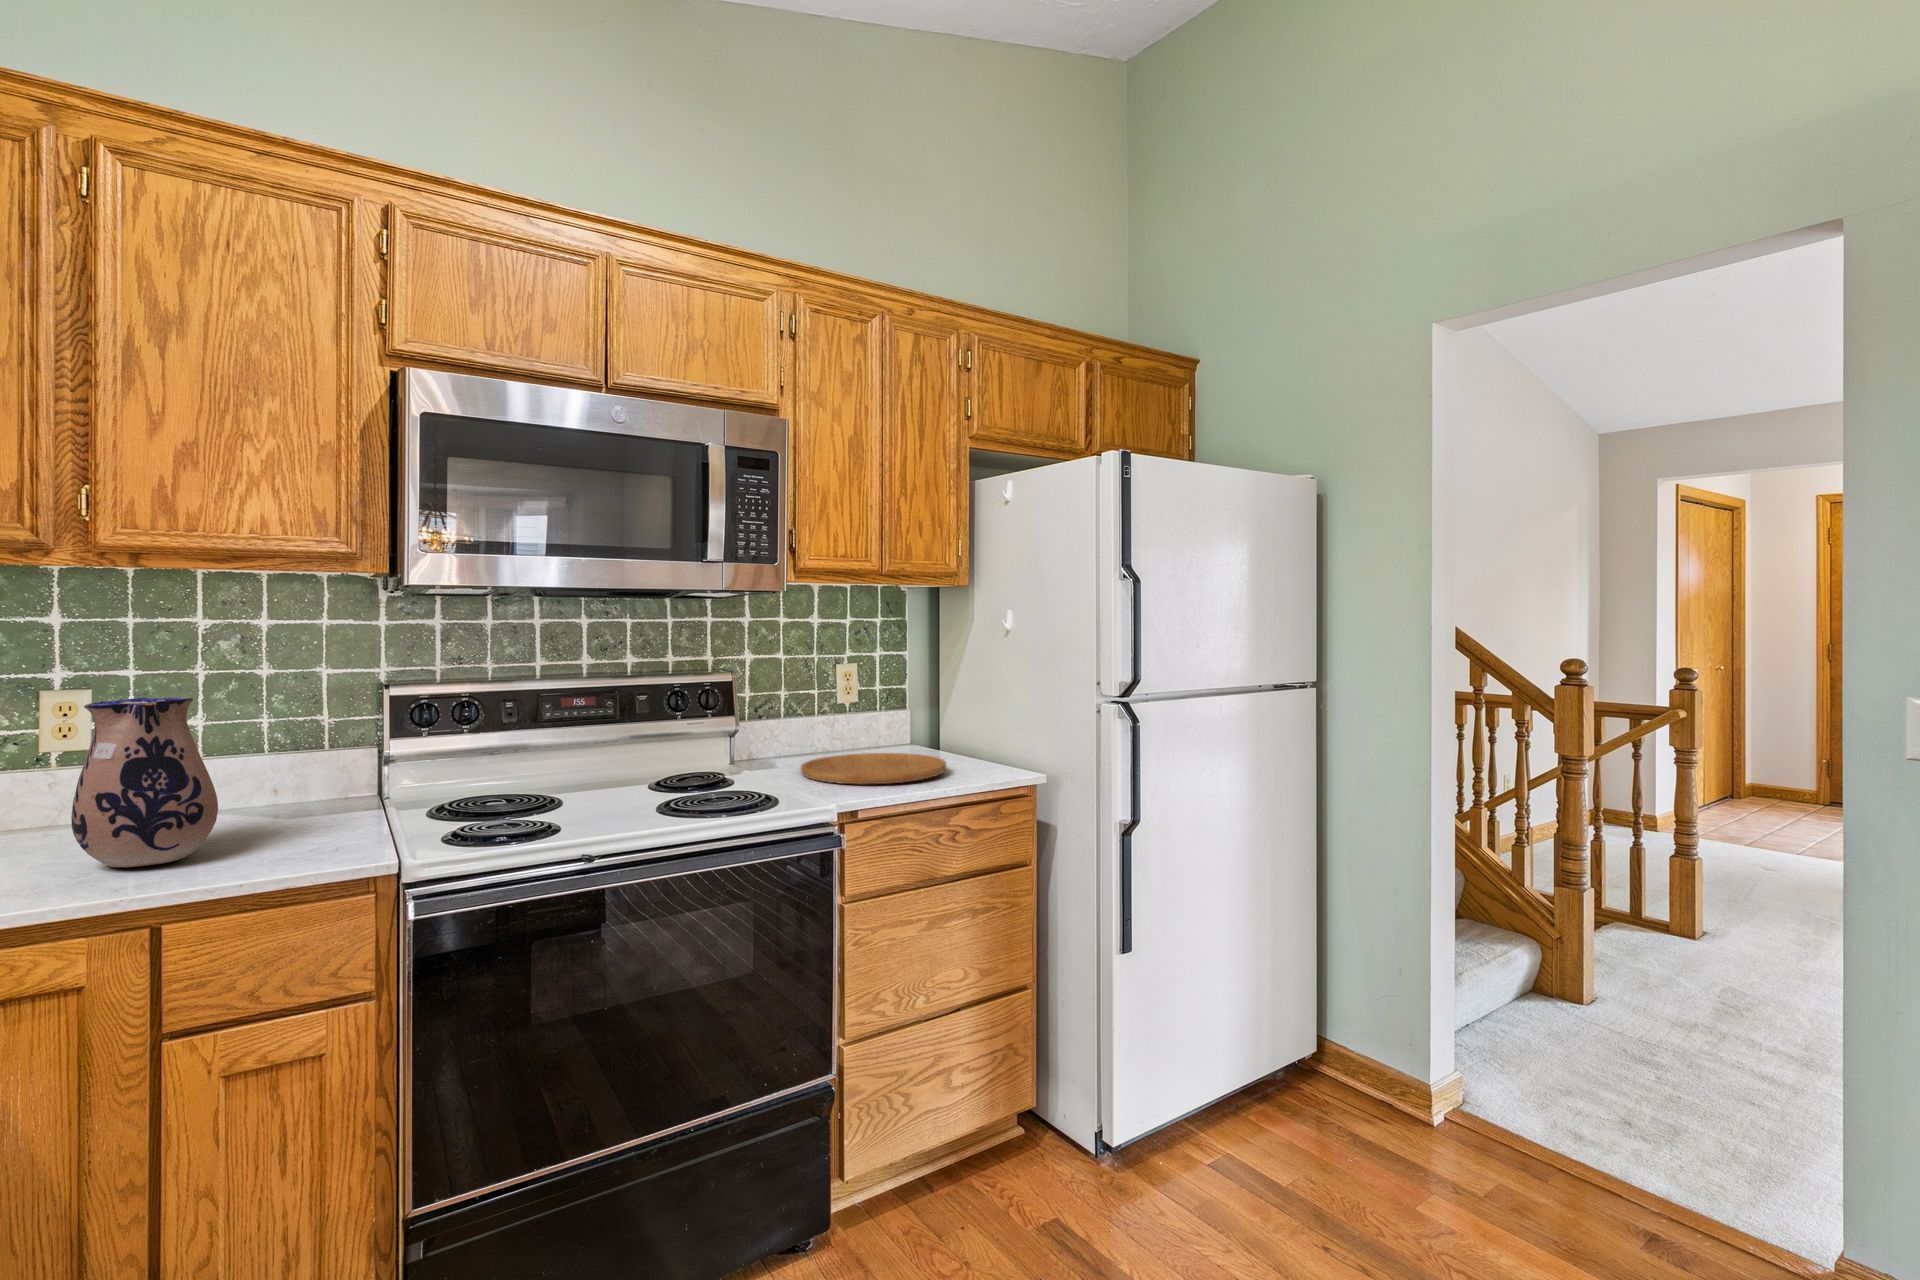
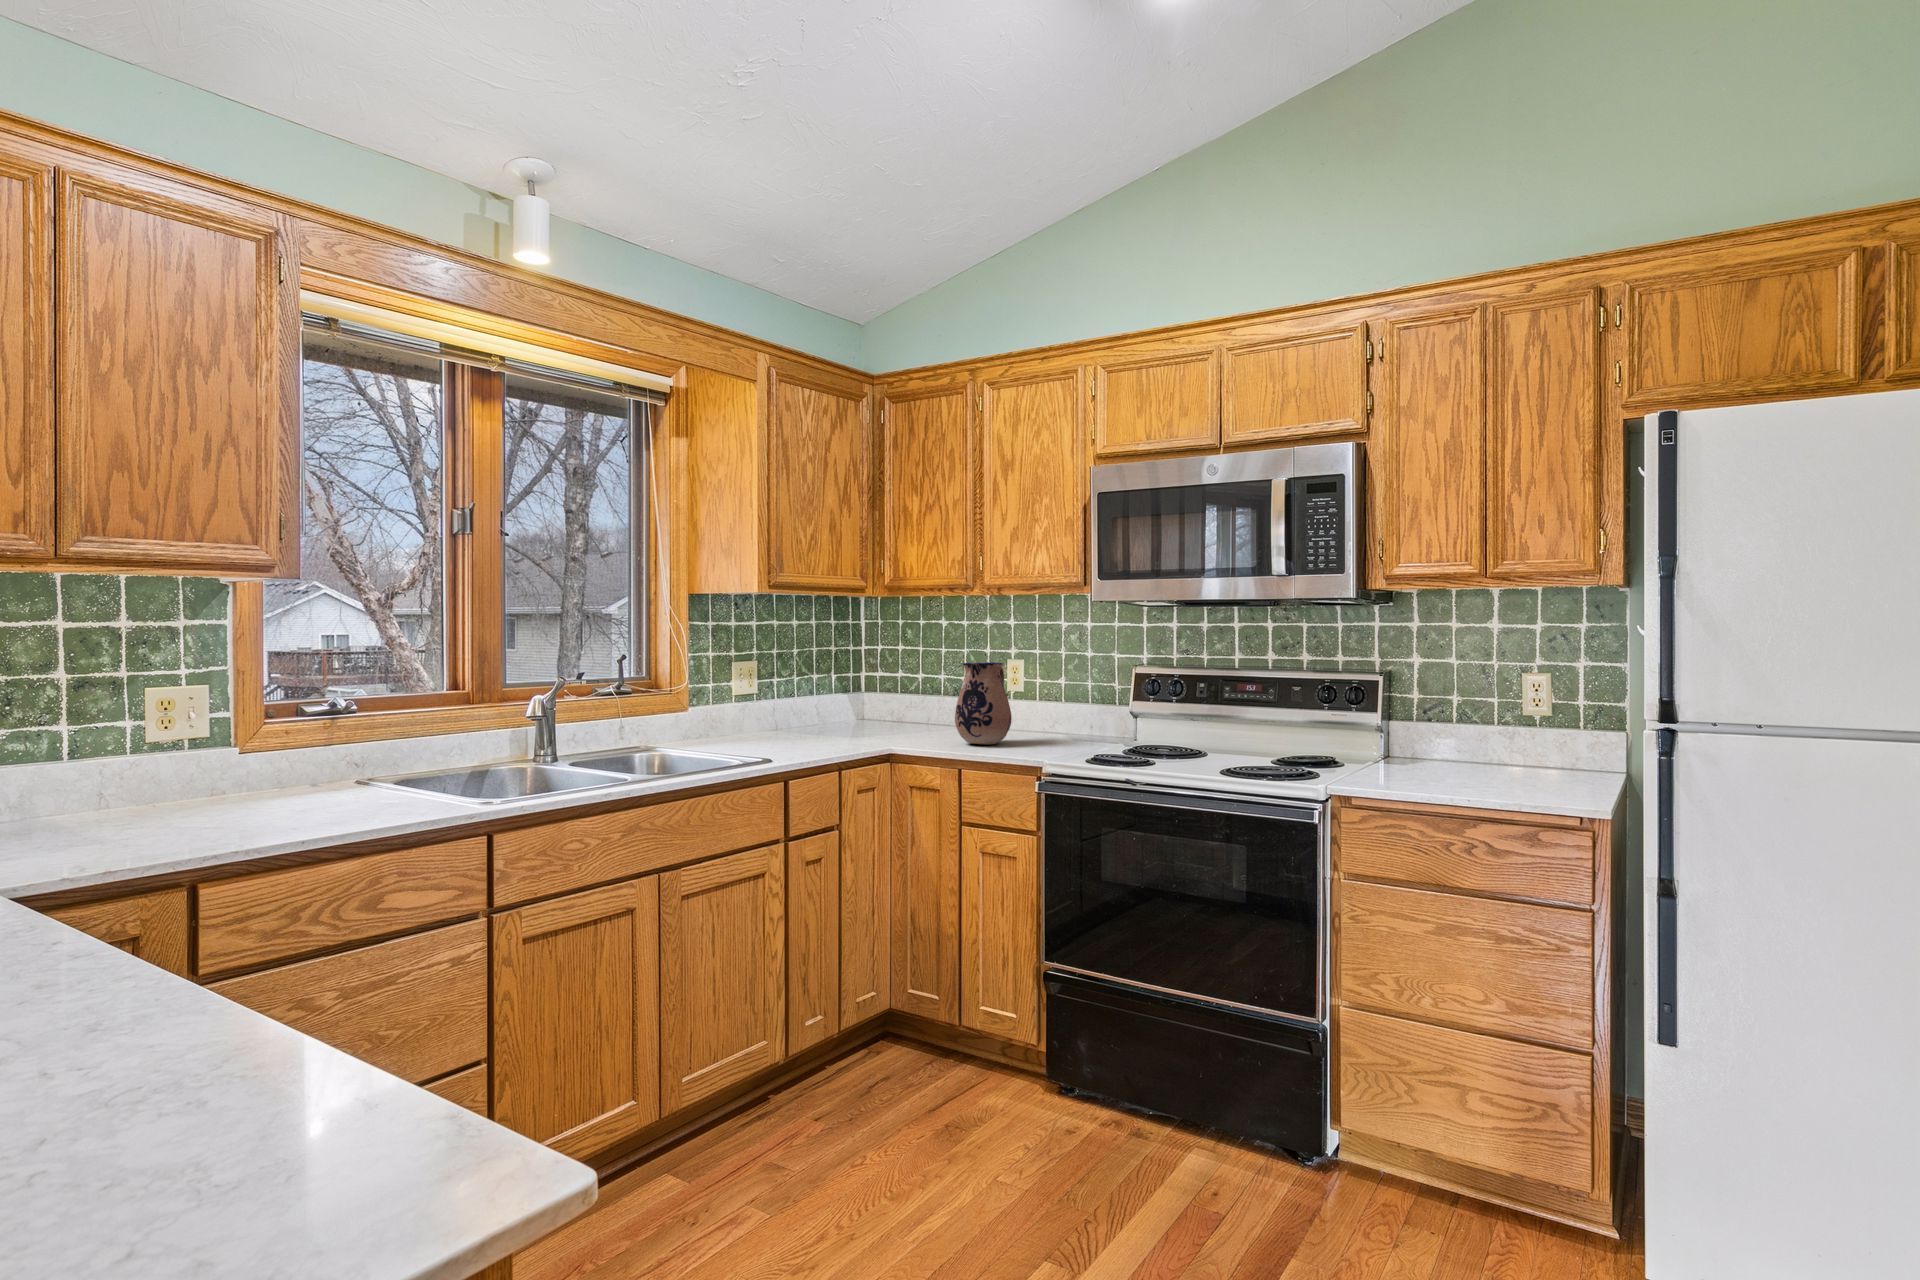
cutting board: present [801,753,946,784] -> none [1394,762,1557,789]

